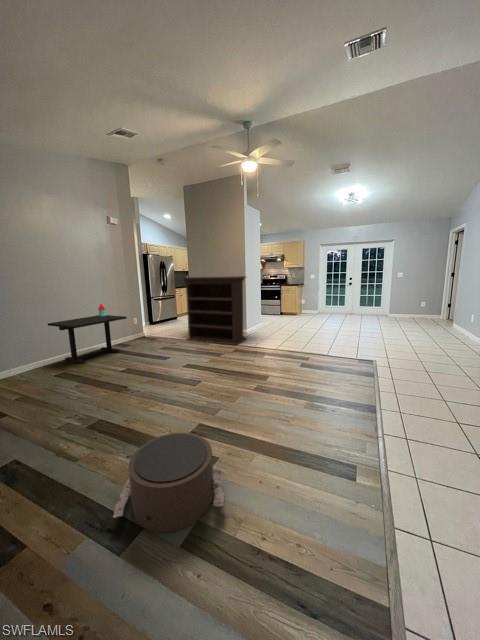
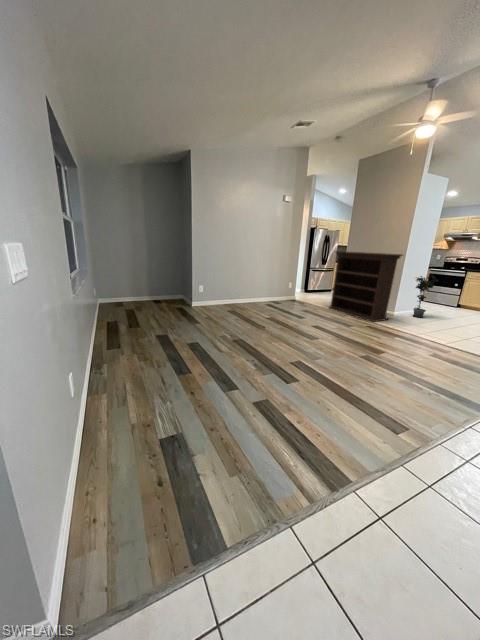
potted plant: none [255,291,274,331] -> present [413,276,438,318]
side table: present [48,304,127,364] -> none [230,266,281,308]
pouf: present [113,433,224,532] -> none [226,350,294,399]

